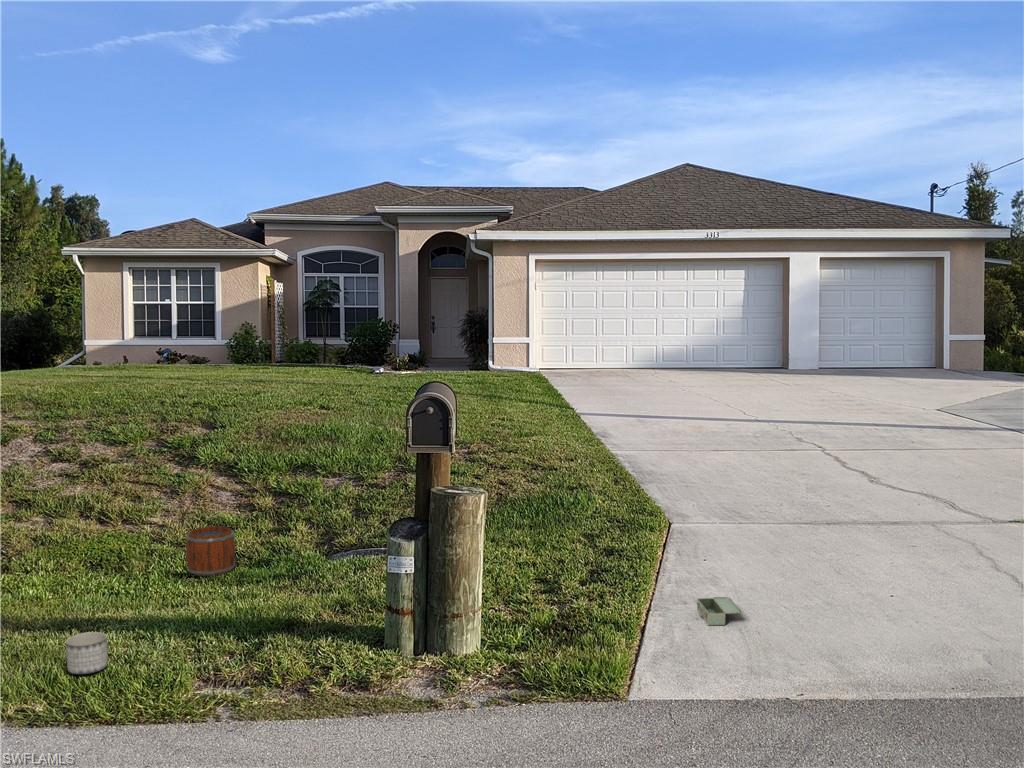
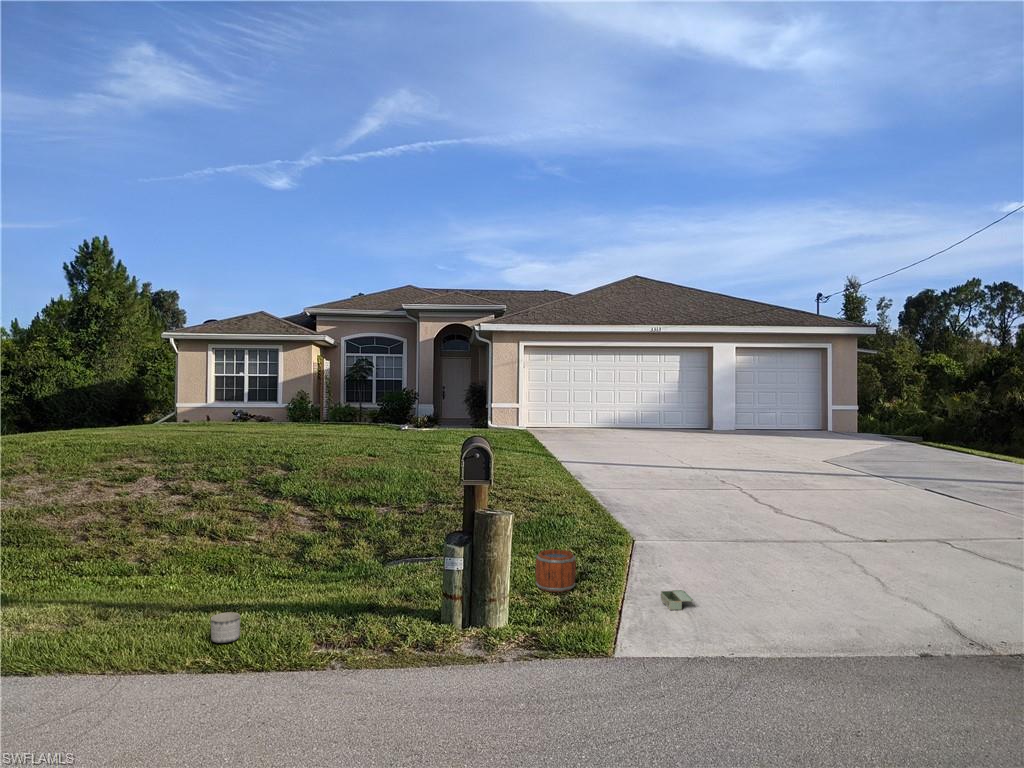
bucket: present [186,526,235,576] -> present [535,549,576,592]

